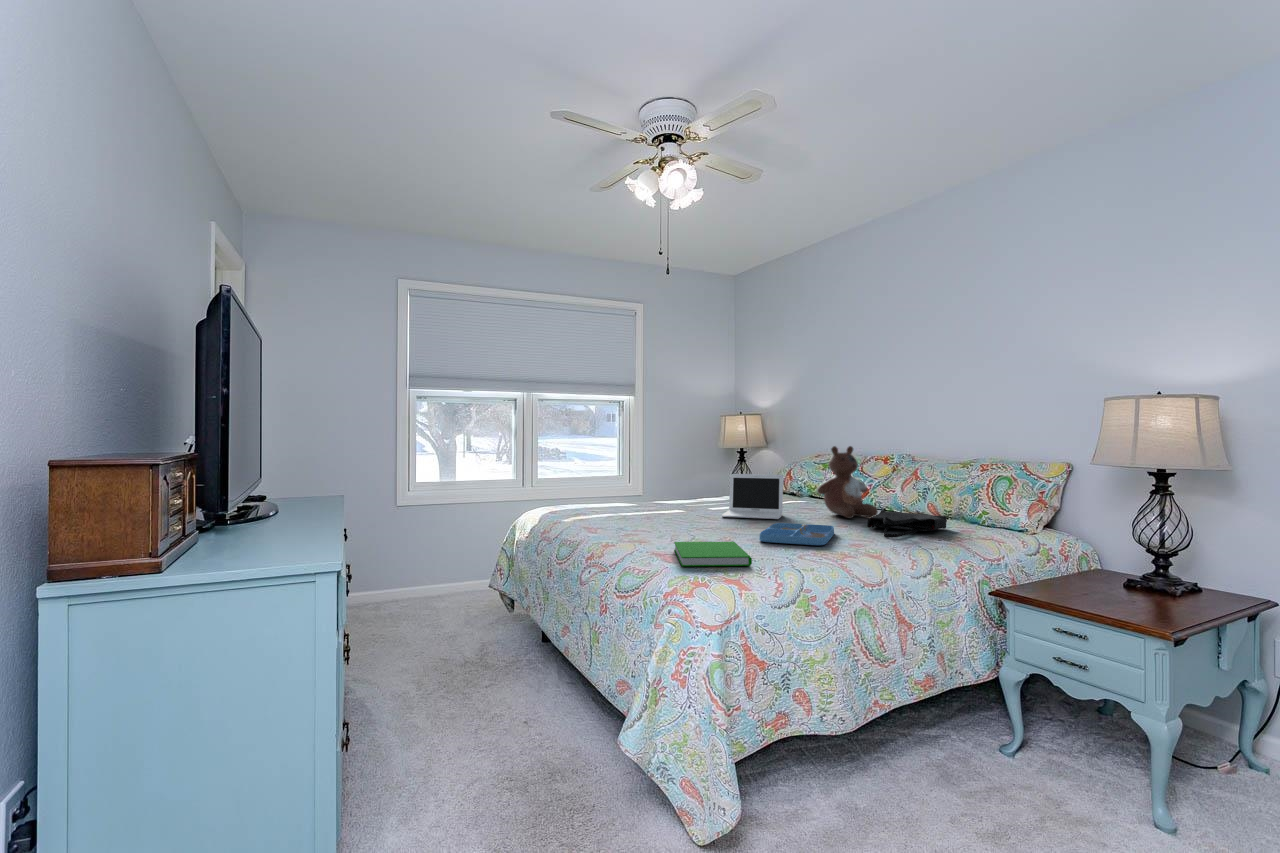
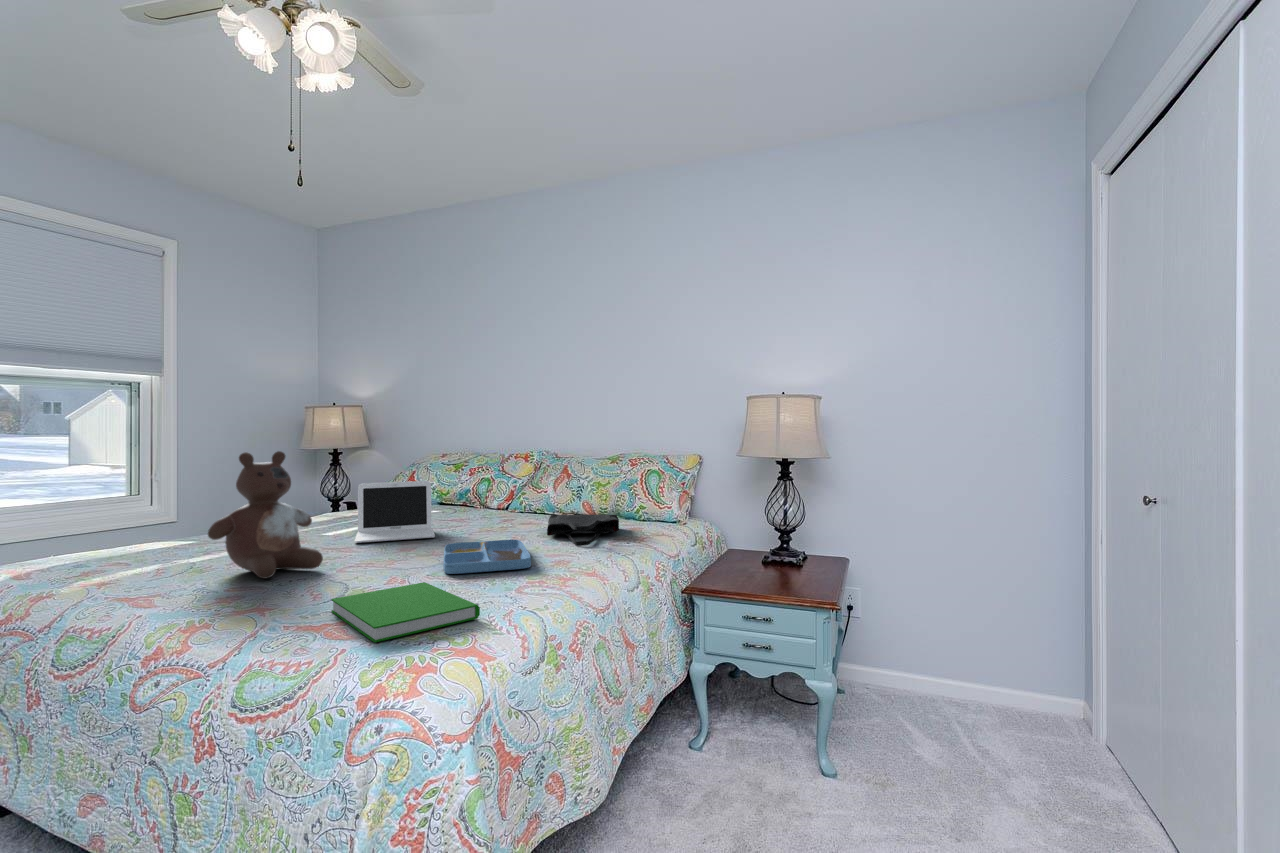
stuffed bear: present [818,446,878,518] -> present [208,451,323,578]

